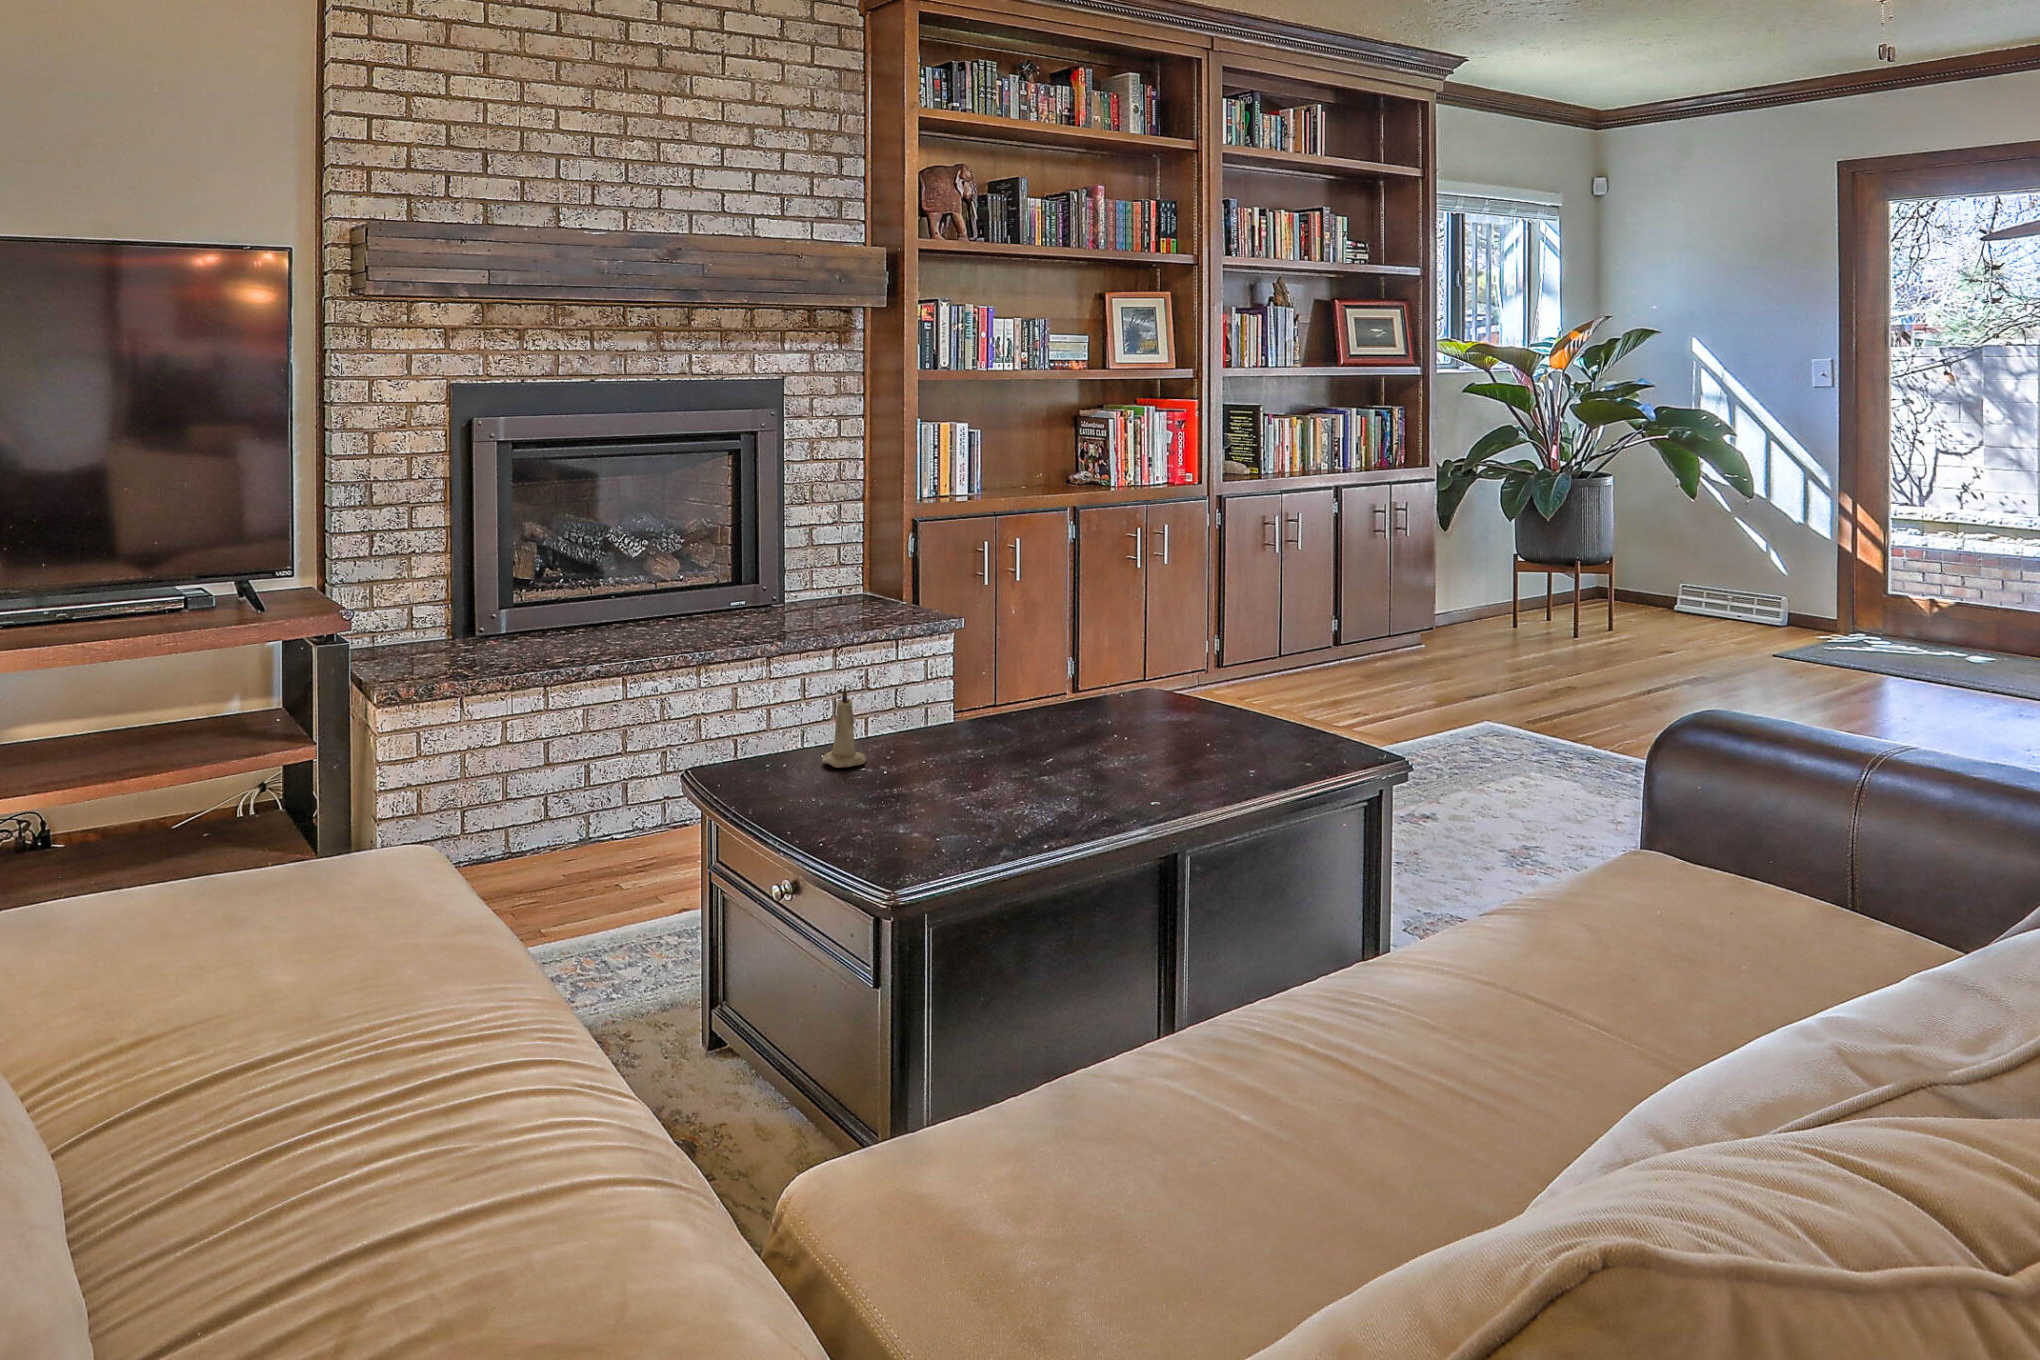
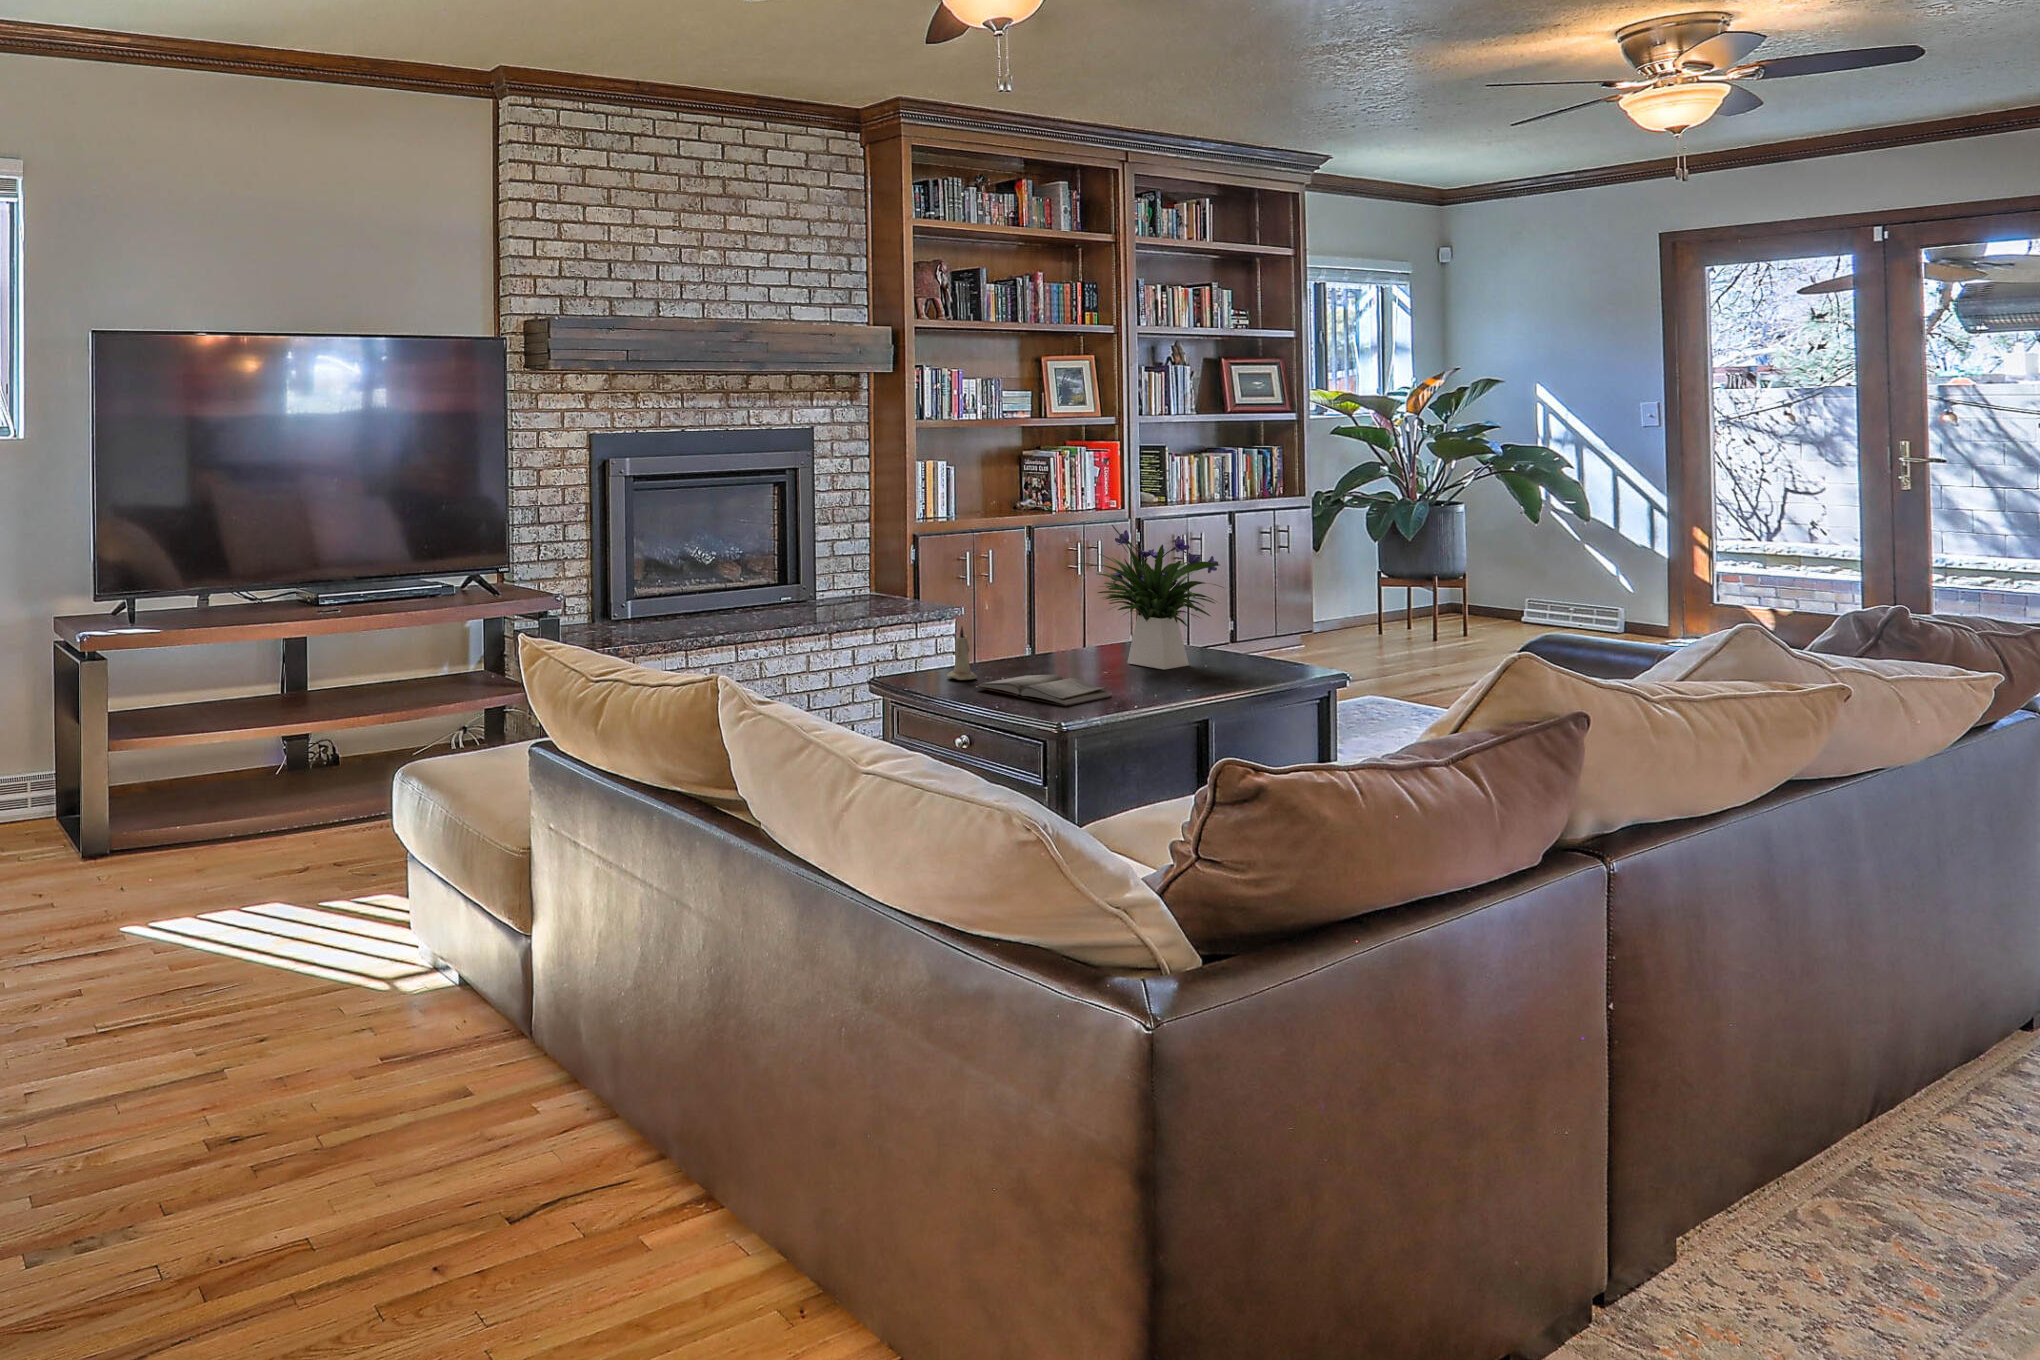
flower arrangement: none [1030,531,1233,746] -> present [1079,525,1224,670]
hardback book: none [843,762,1032,831] -> present [976,675,1112,706]

